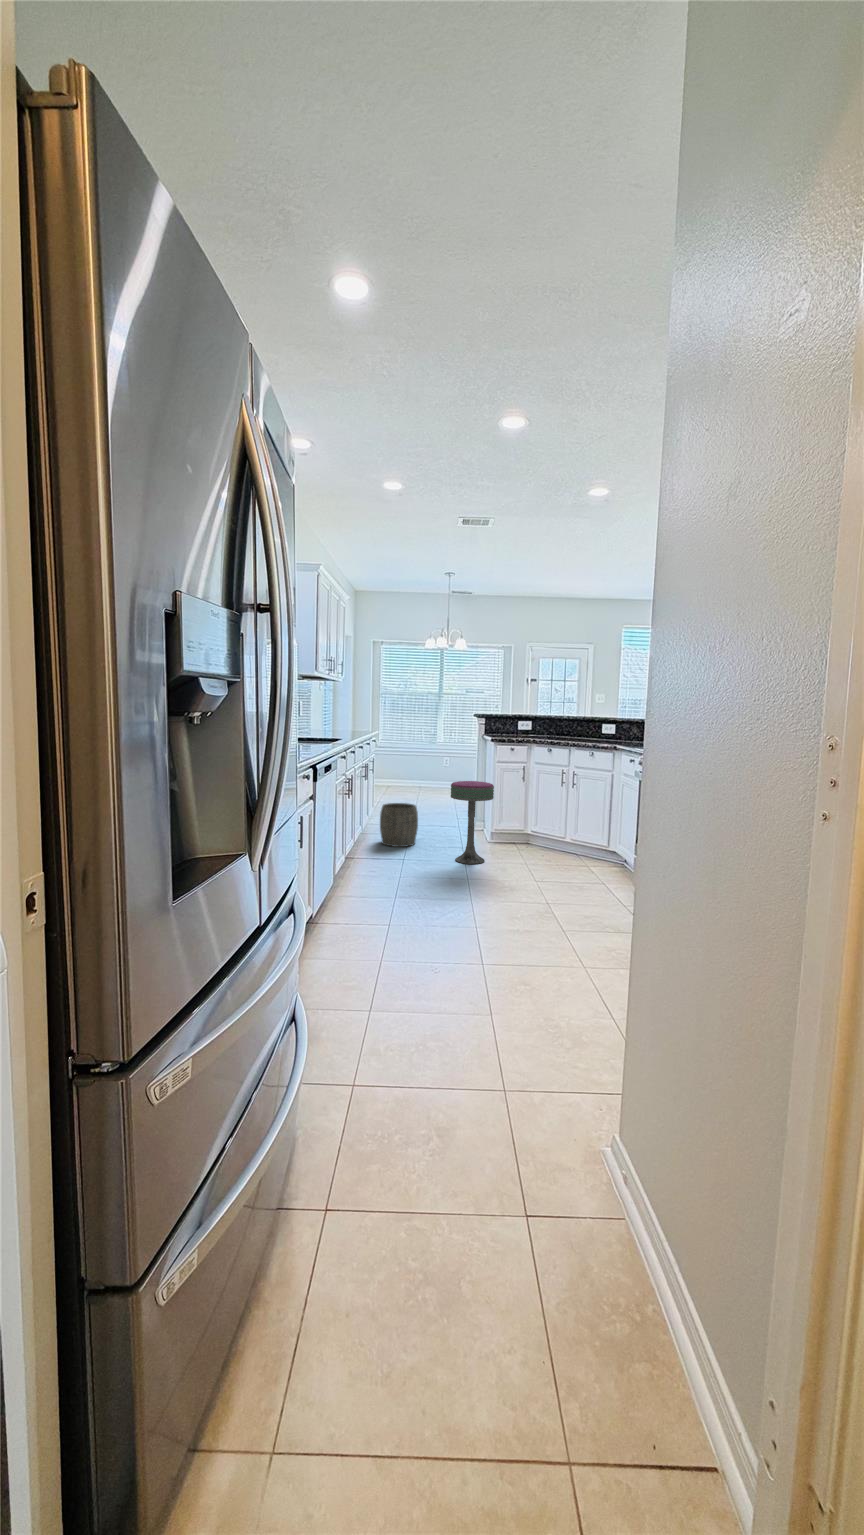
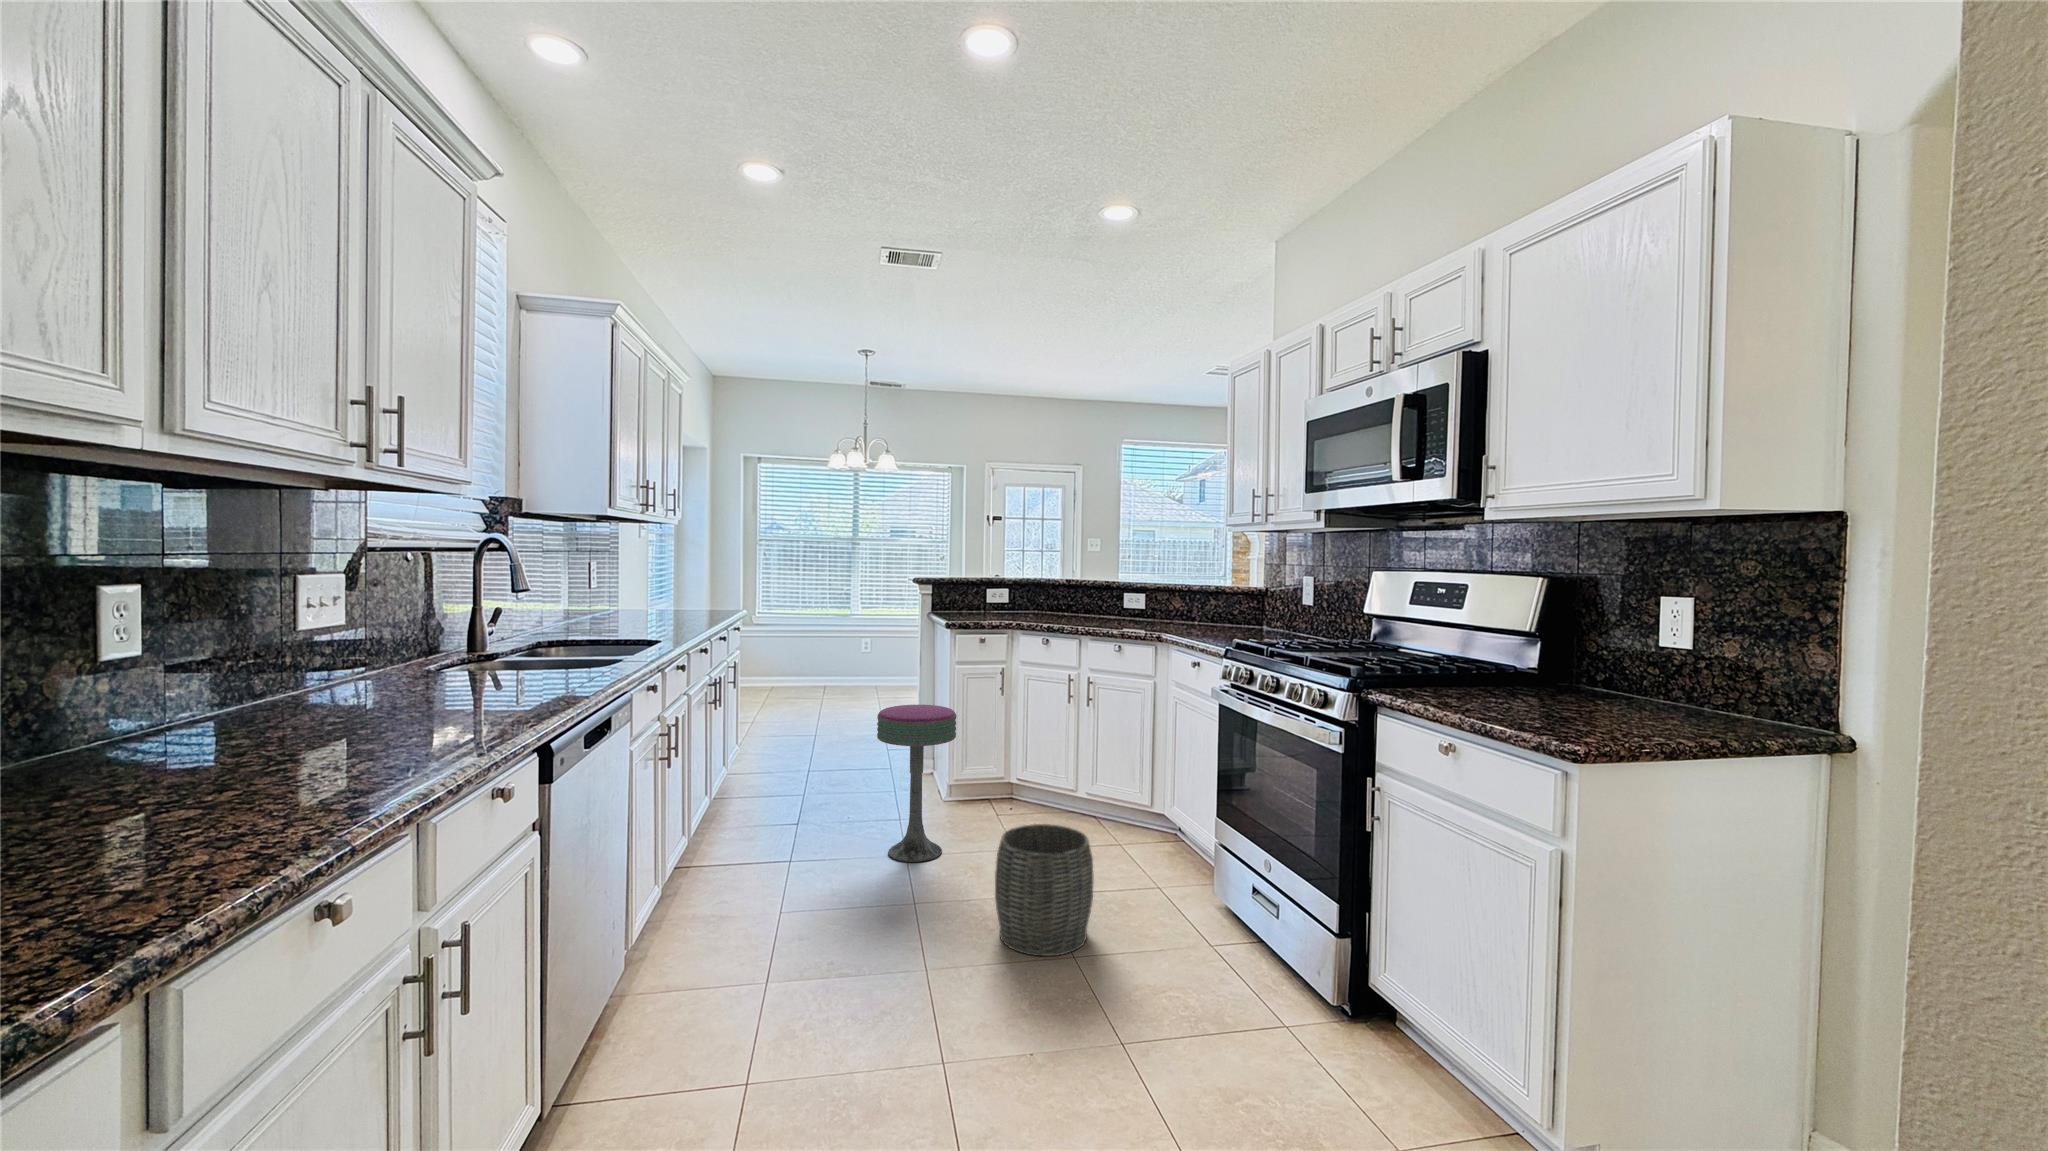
woven basket: present [380,803,418,847] -> present [995,824,1093,956]

